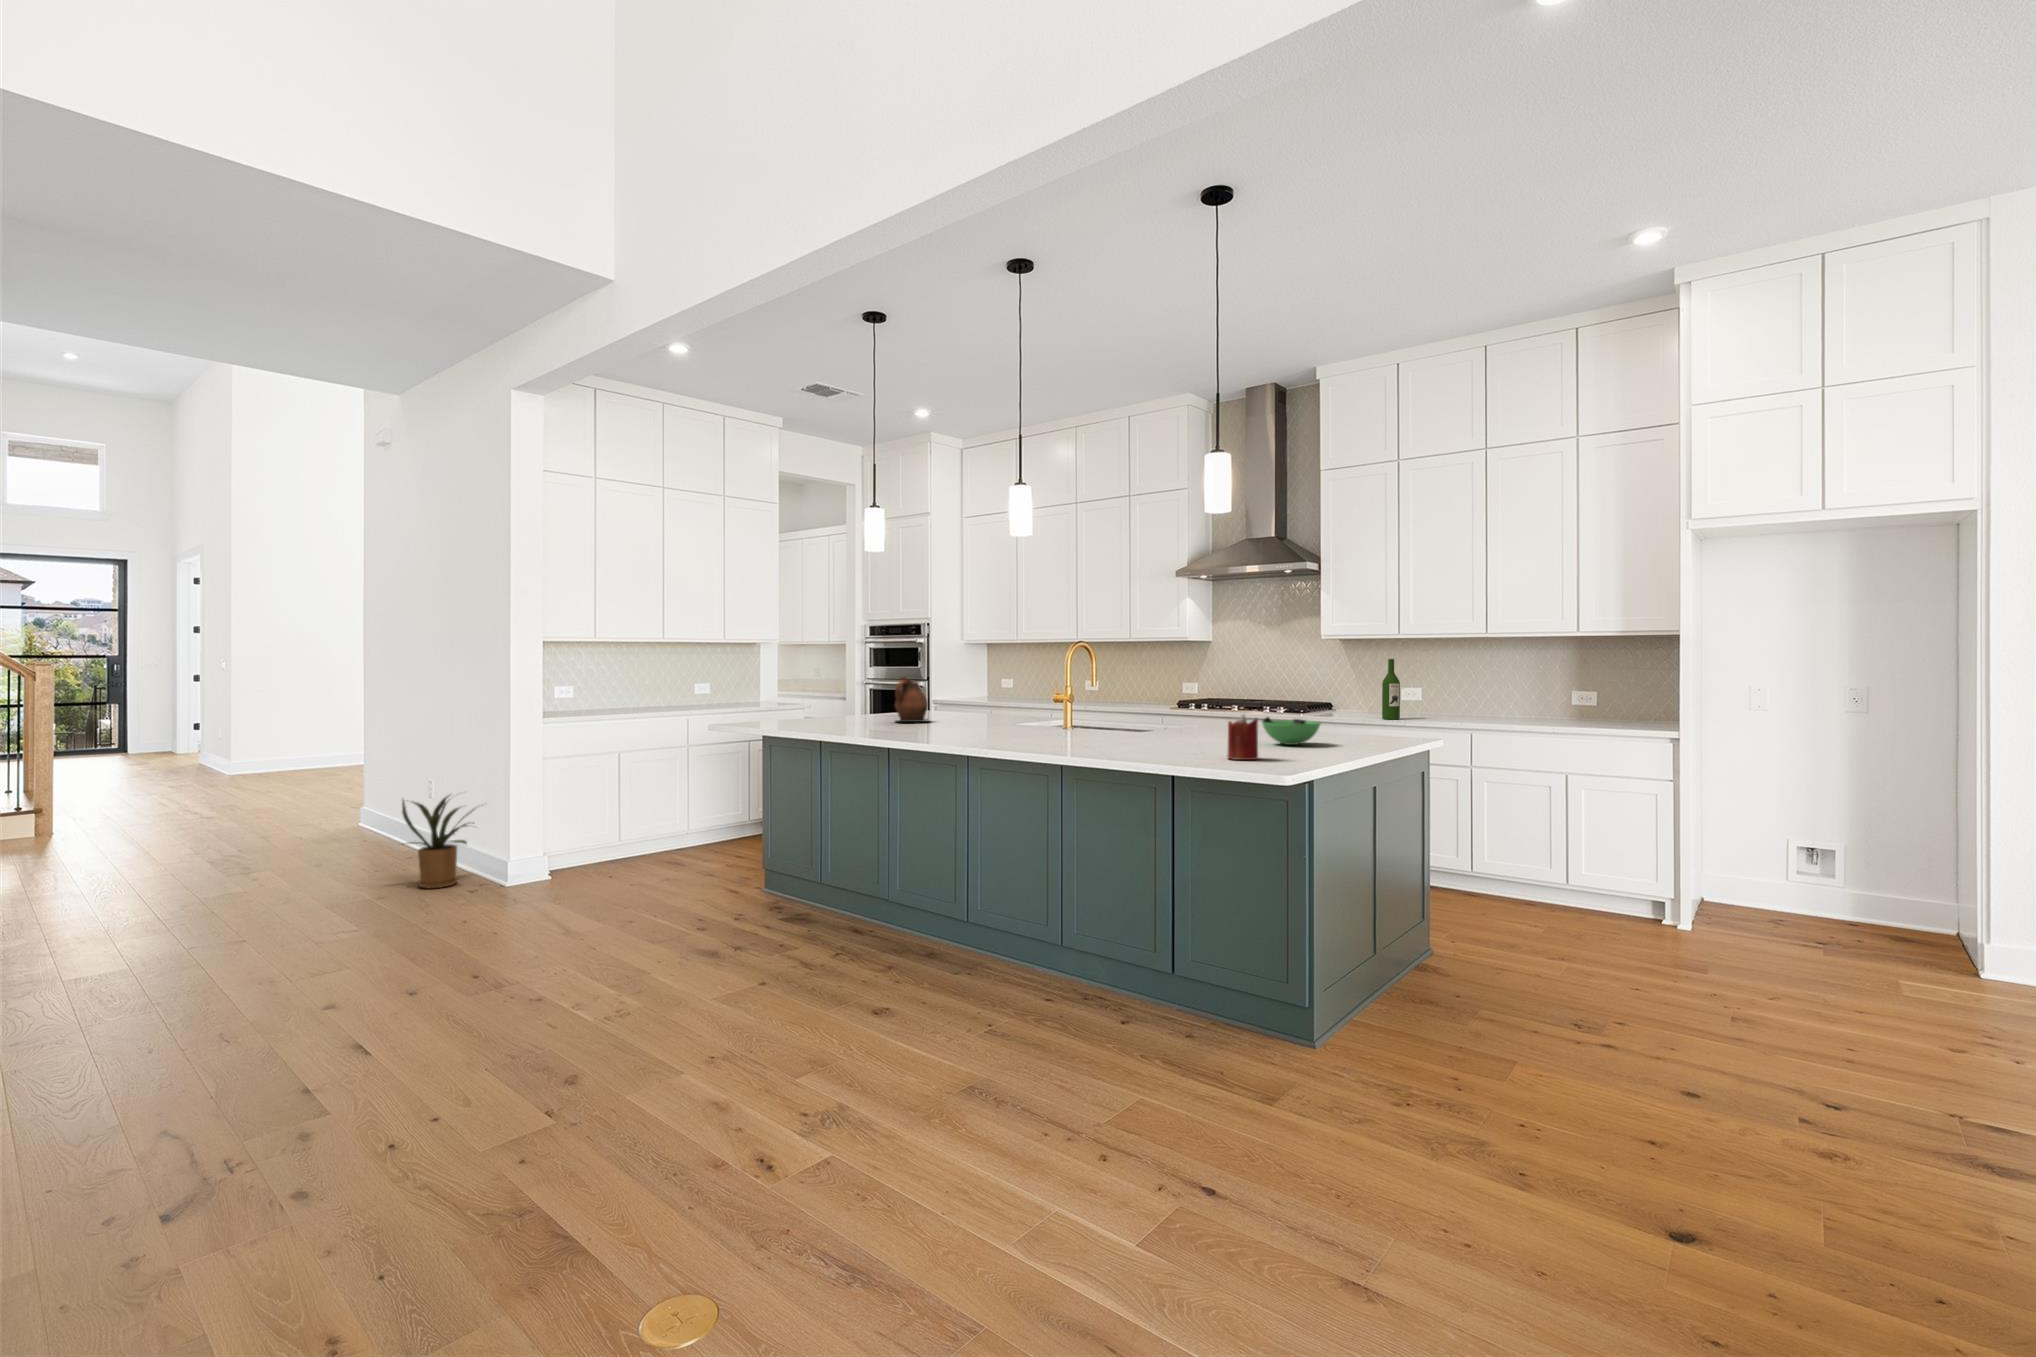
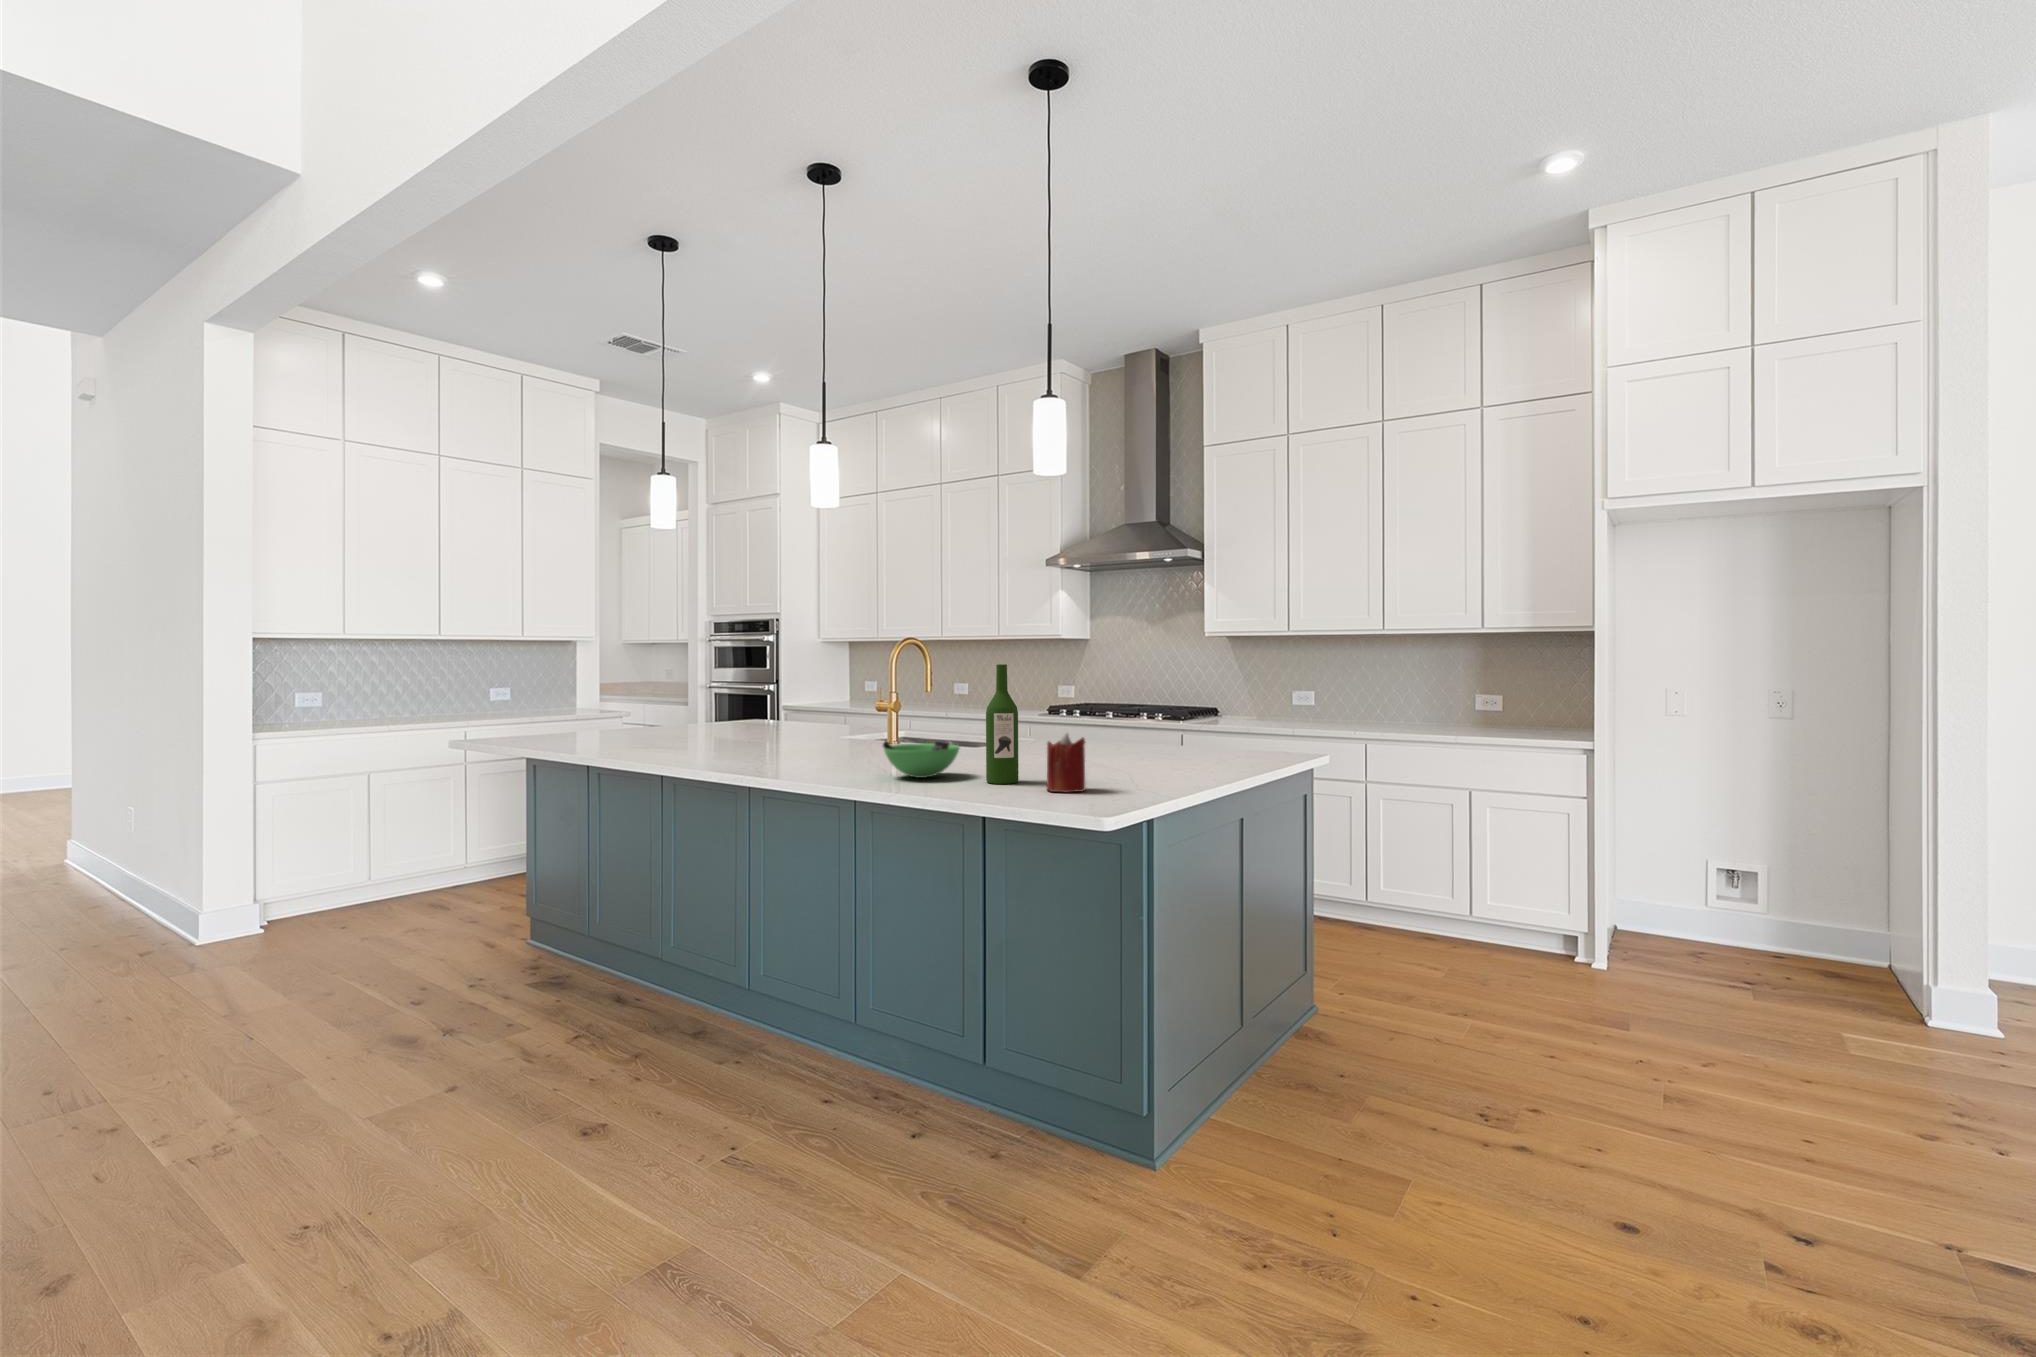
wine bottle: present [1382,659,1400,719] -> present [986,664,1019,784]
ceramic pitcher: present [895,677,929,722] -> none [696,682,743,736]
bowl: present [1262,717,1320,745] -> present [883,740,960,778]
house plant: present [402,796,474,889] -> none [49,828,182,952]

